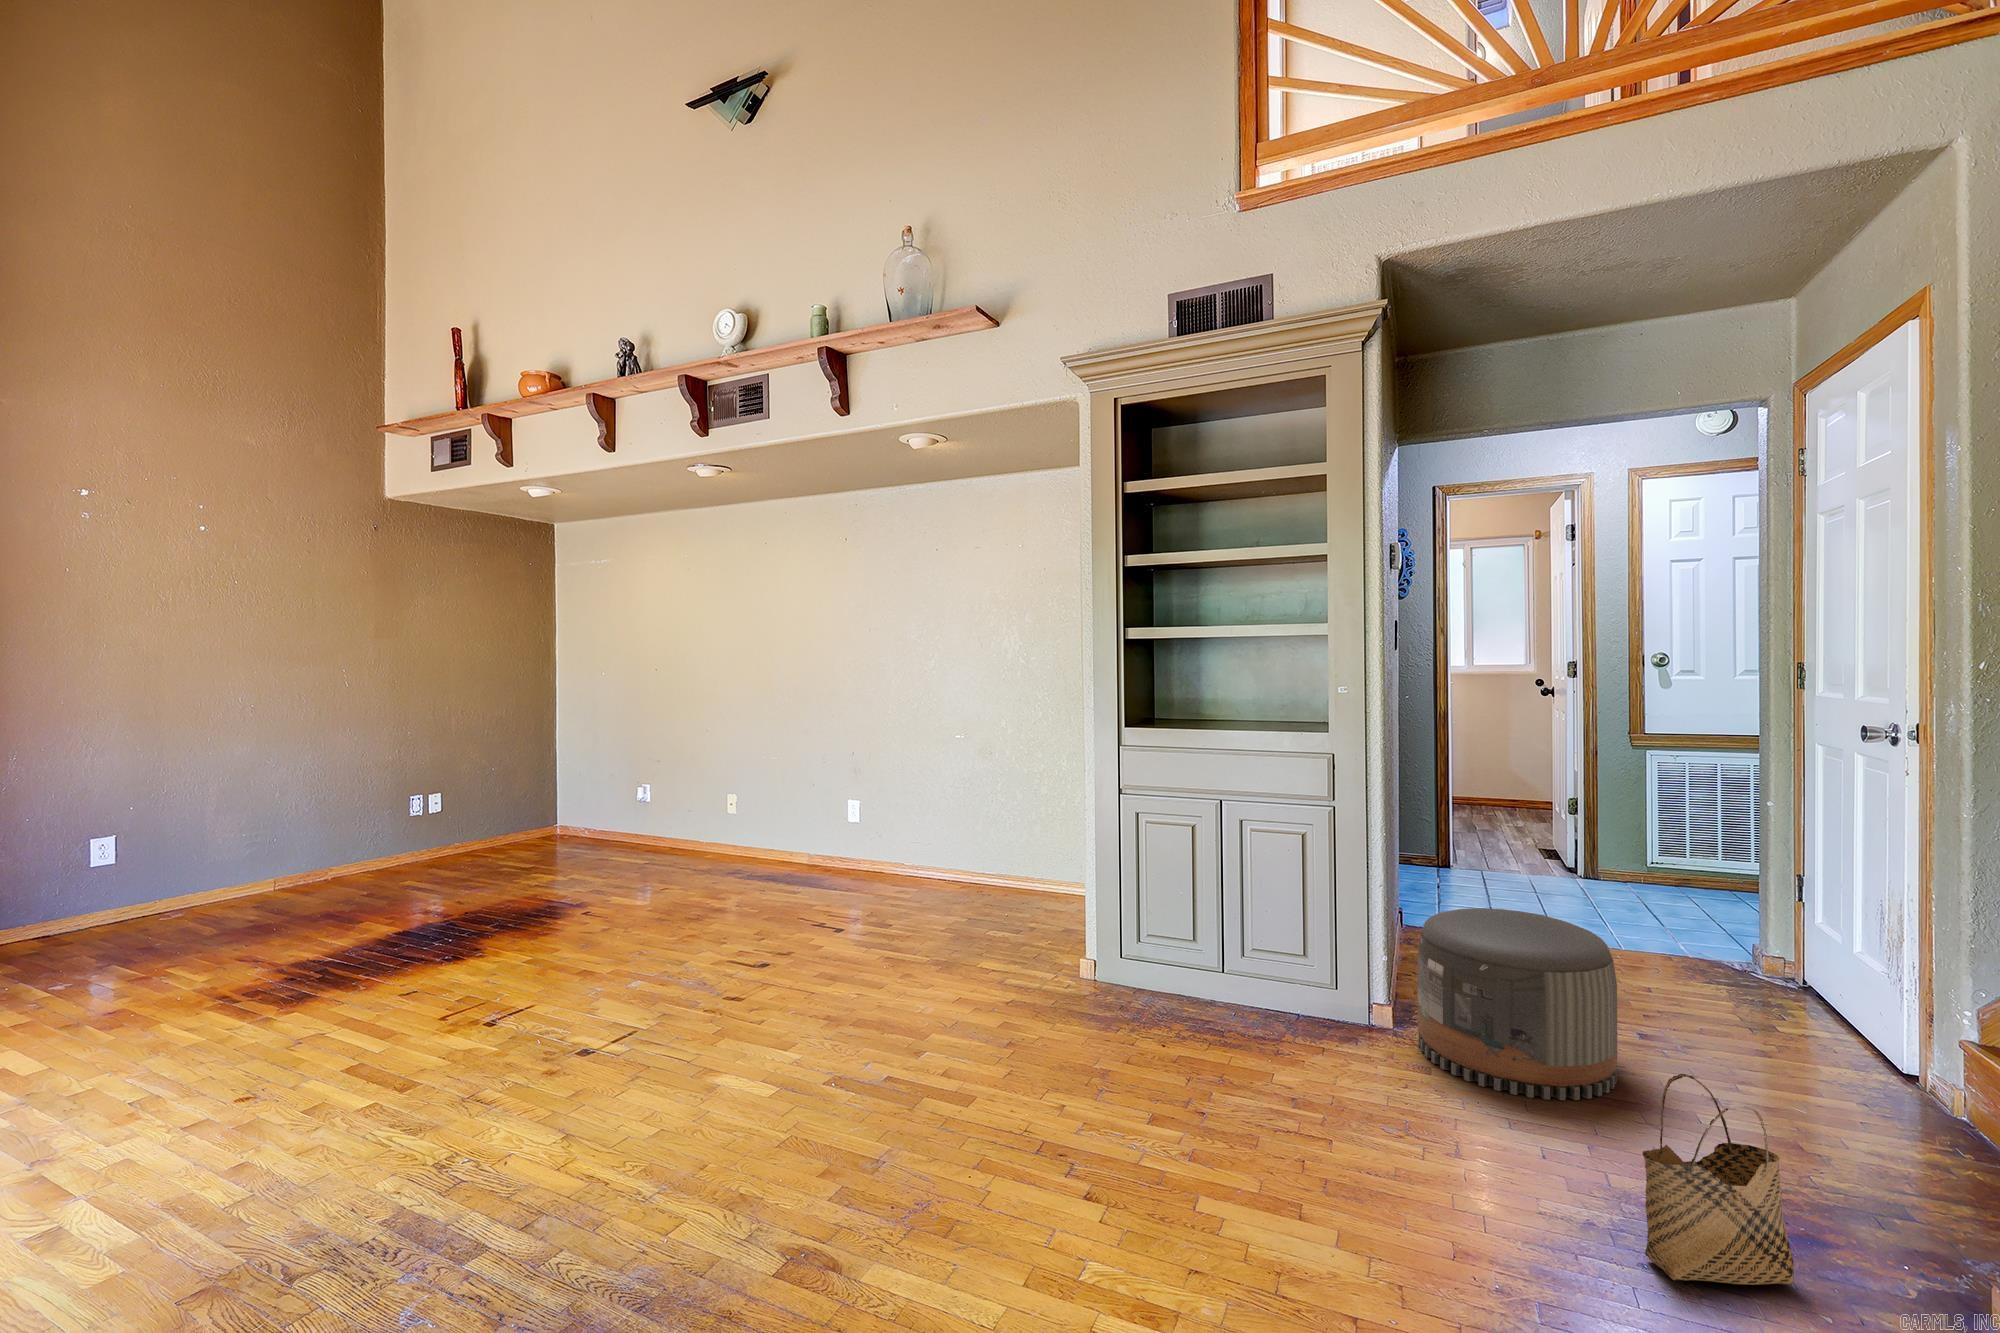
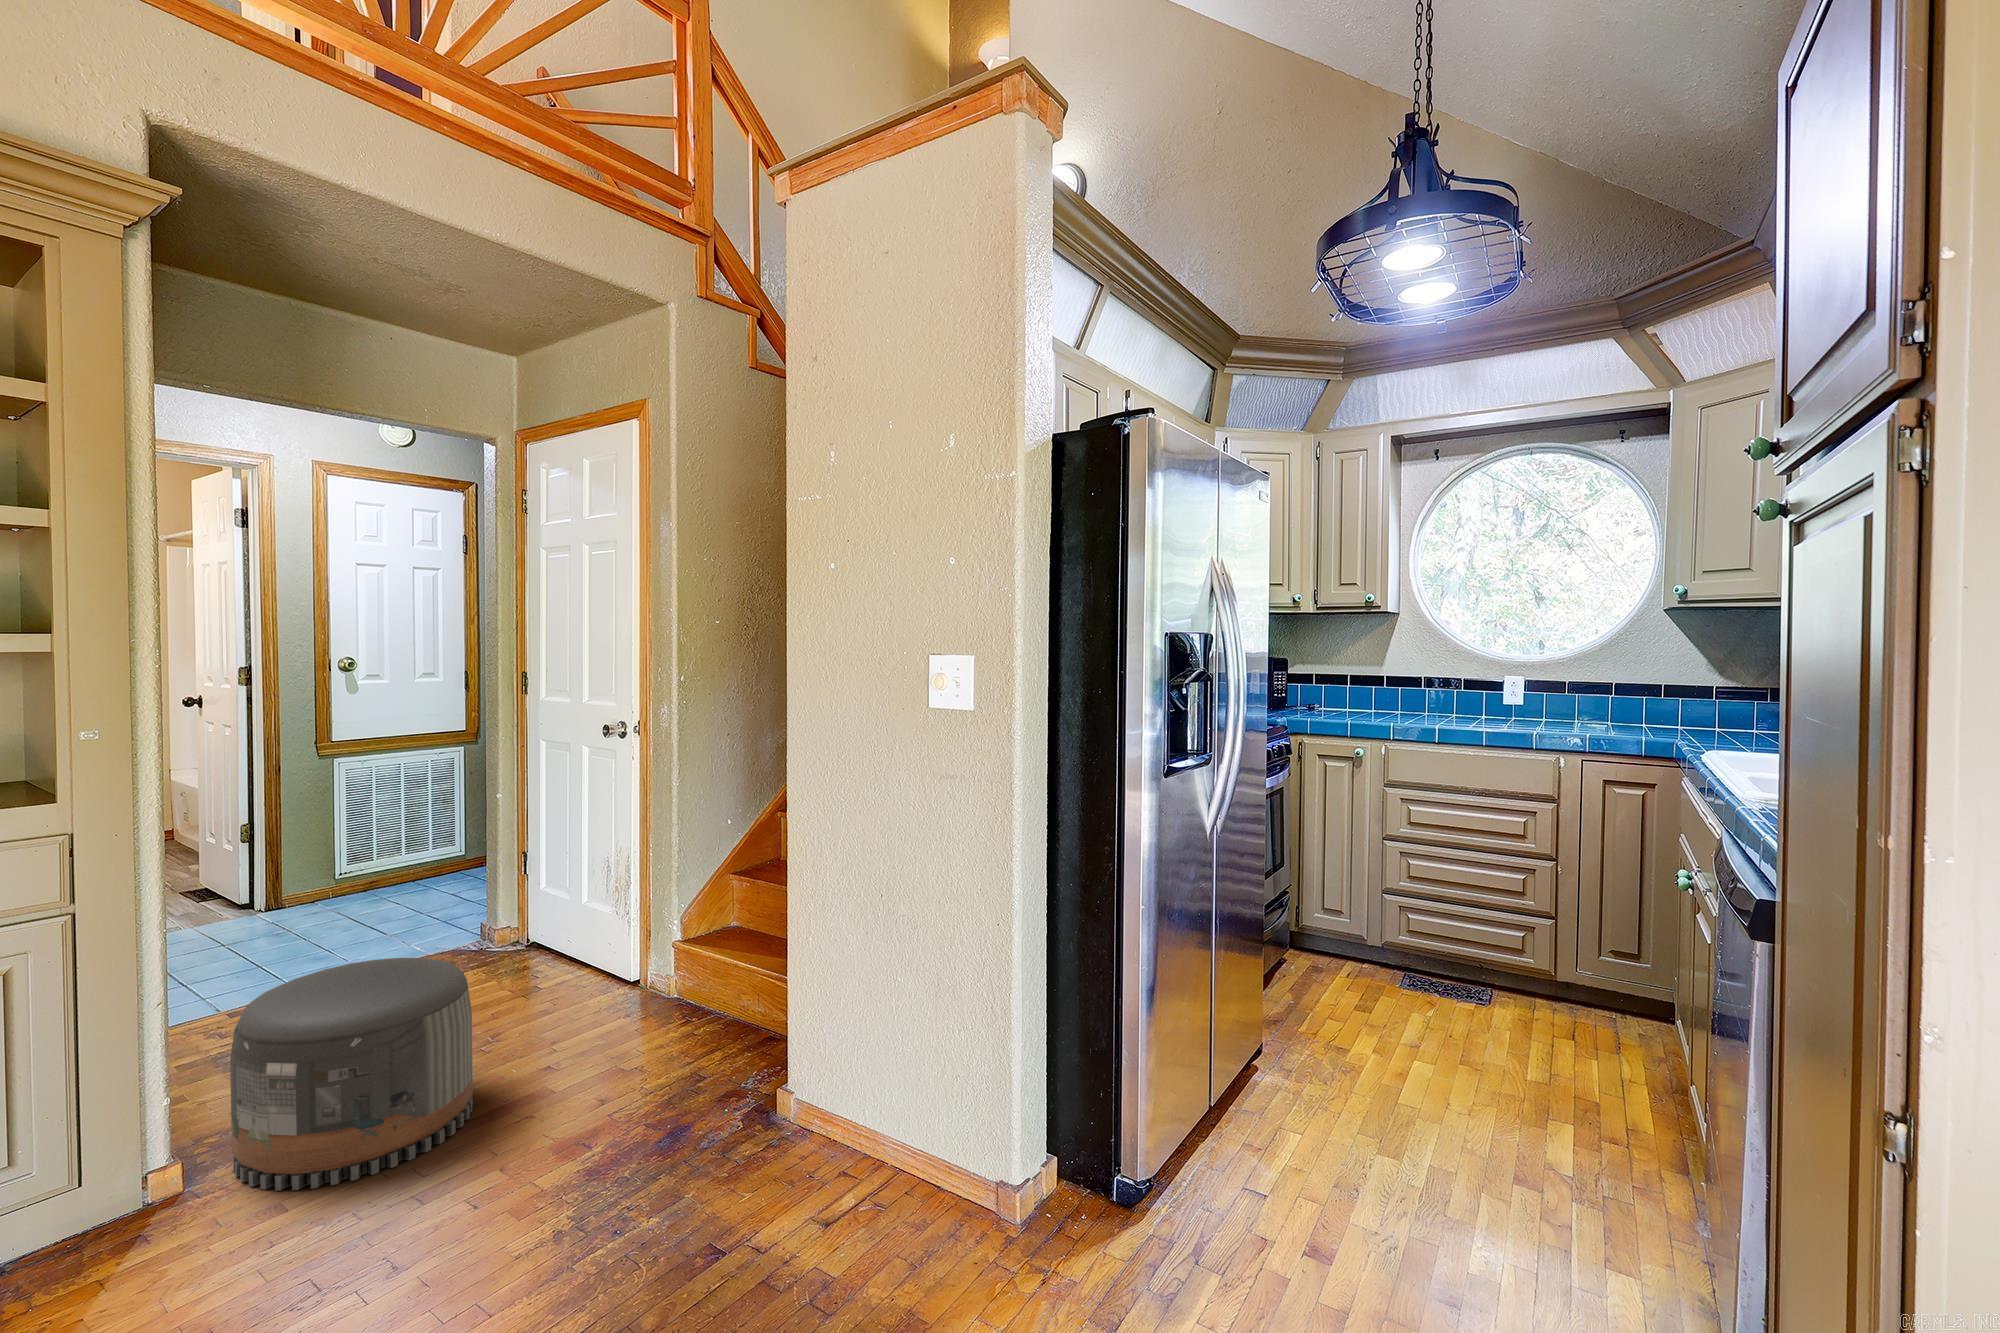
woven basket: present [1642,1074,1794,1285] -> none [611,1047,699,1227]

